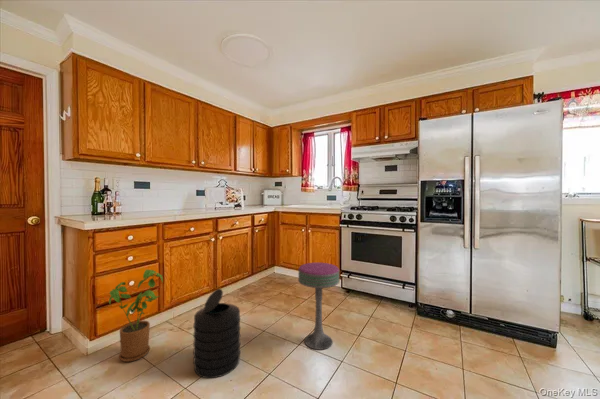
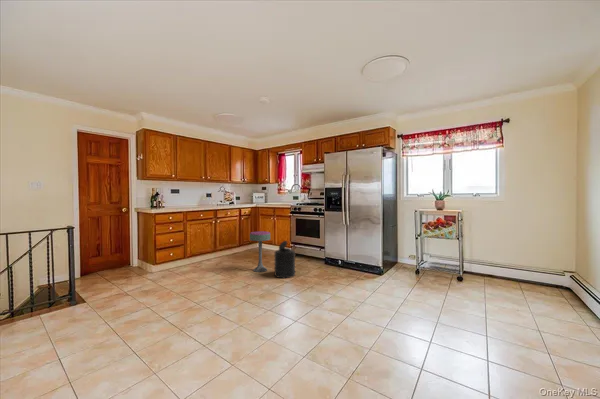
house plant: present [109,270,163,362] -> none [162,232,186,273]
trash can: present [193,289,240,378] -> present [274,241,295,278]

